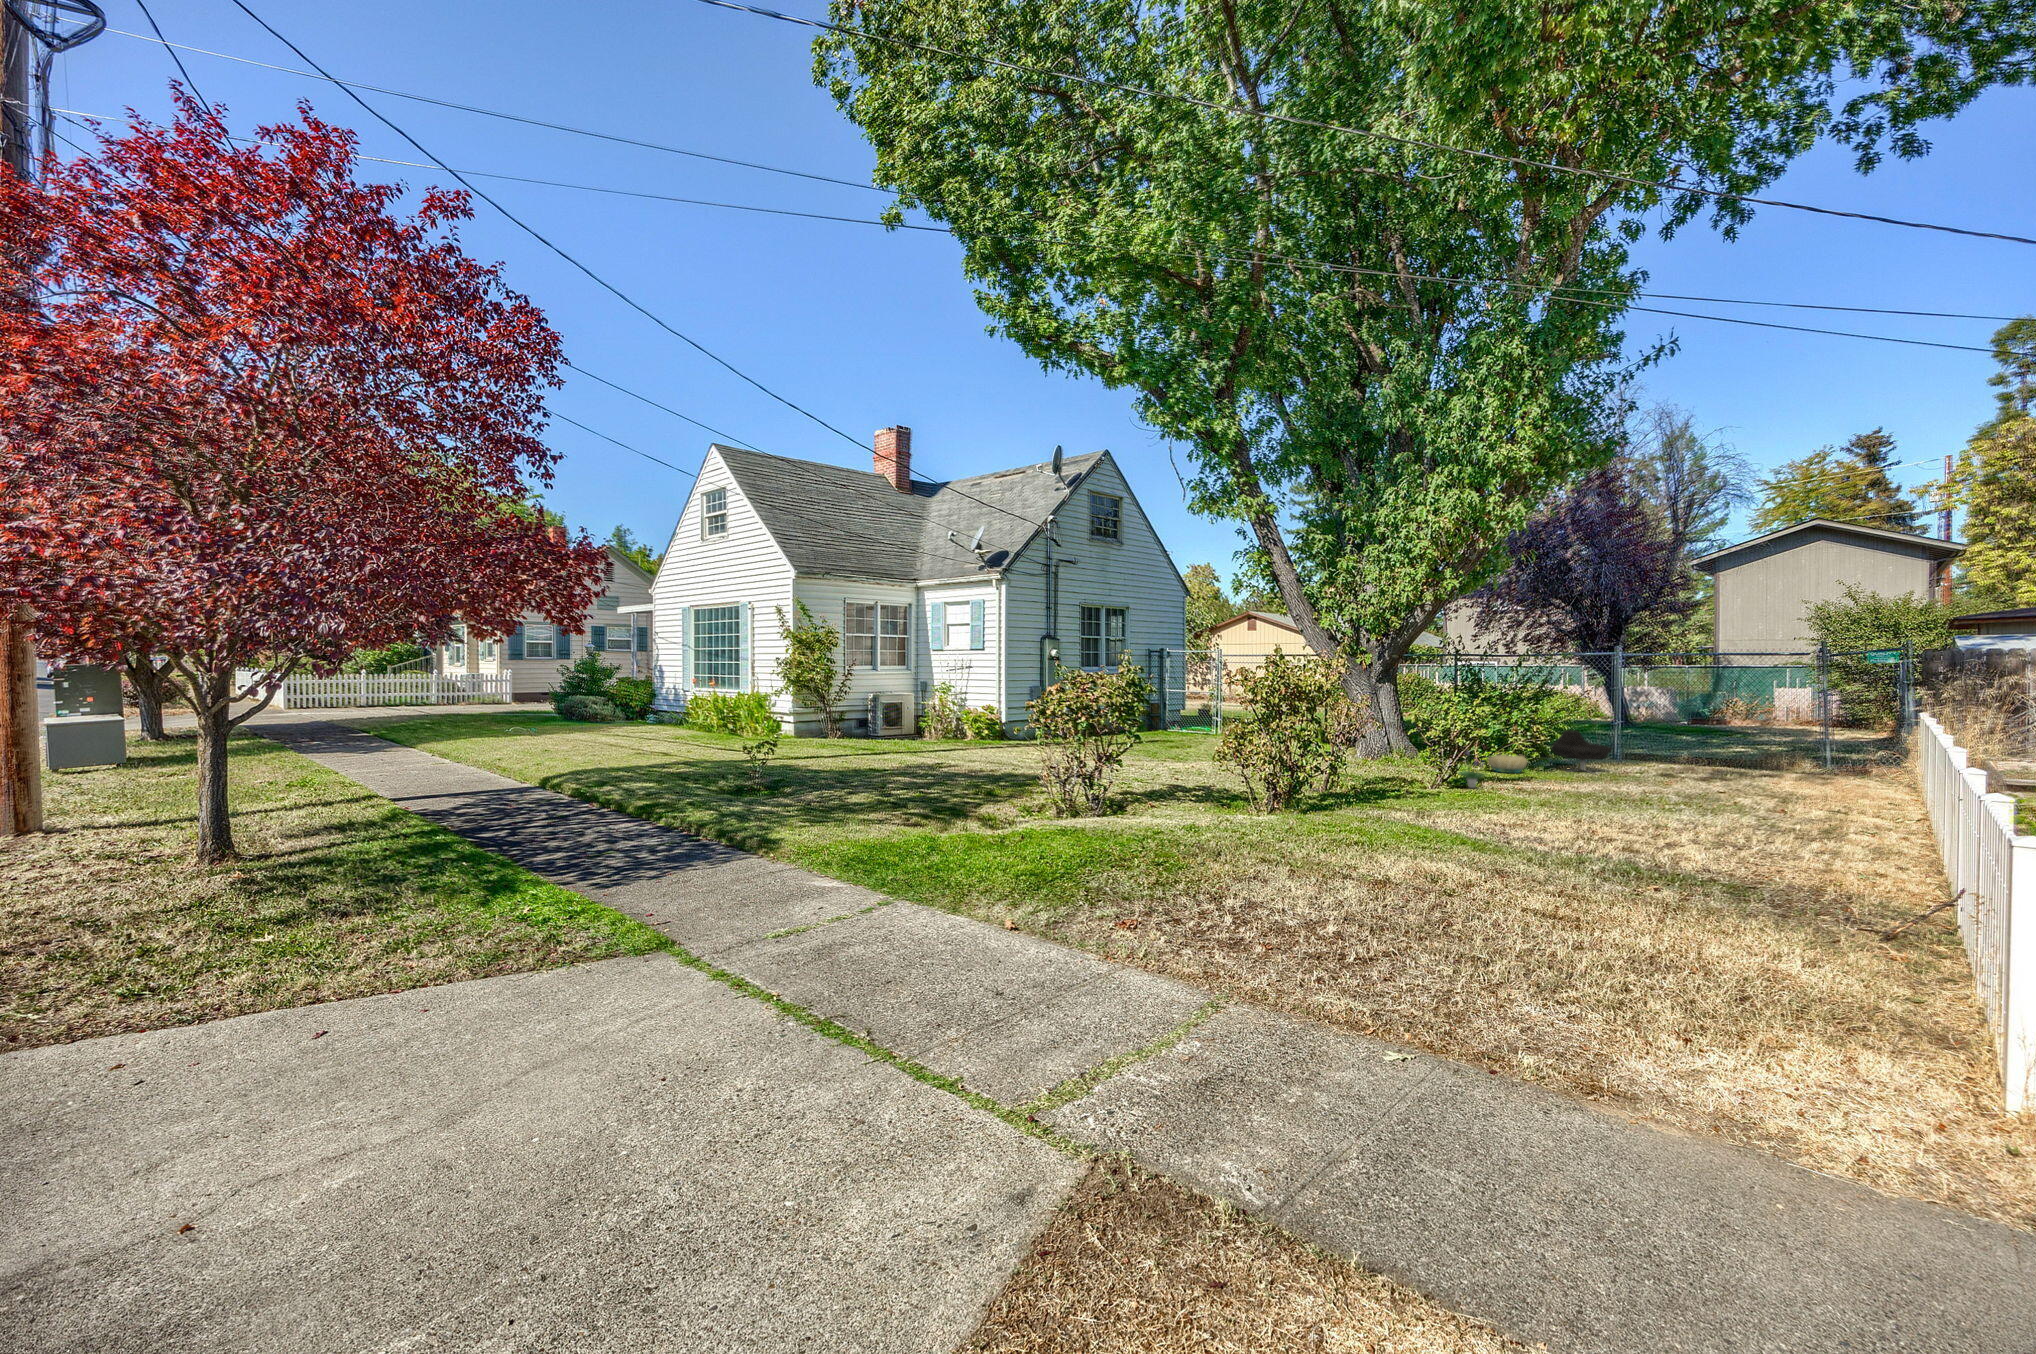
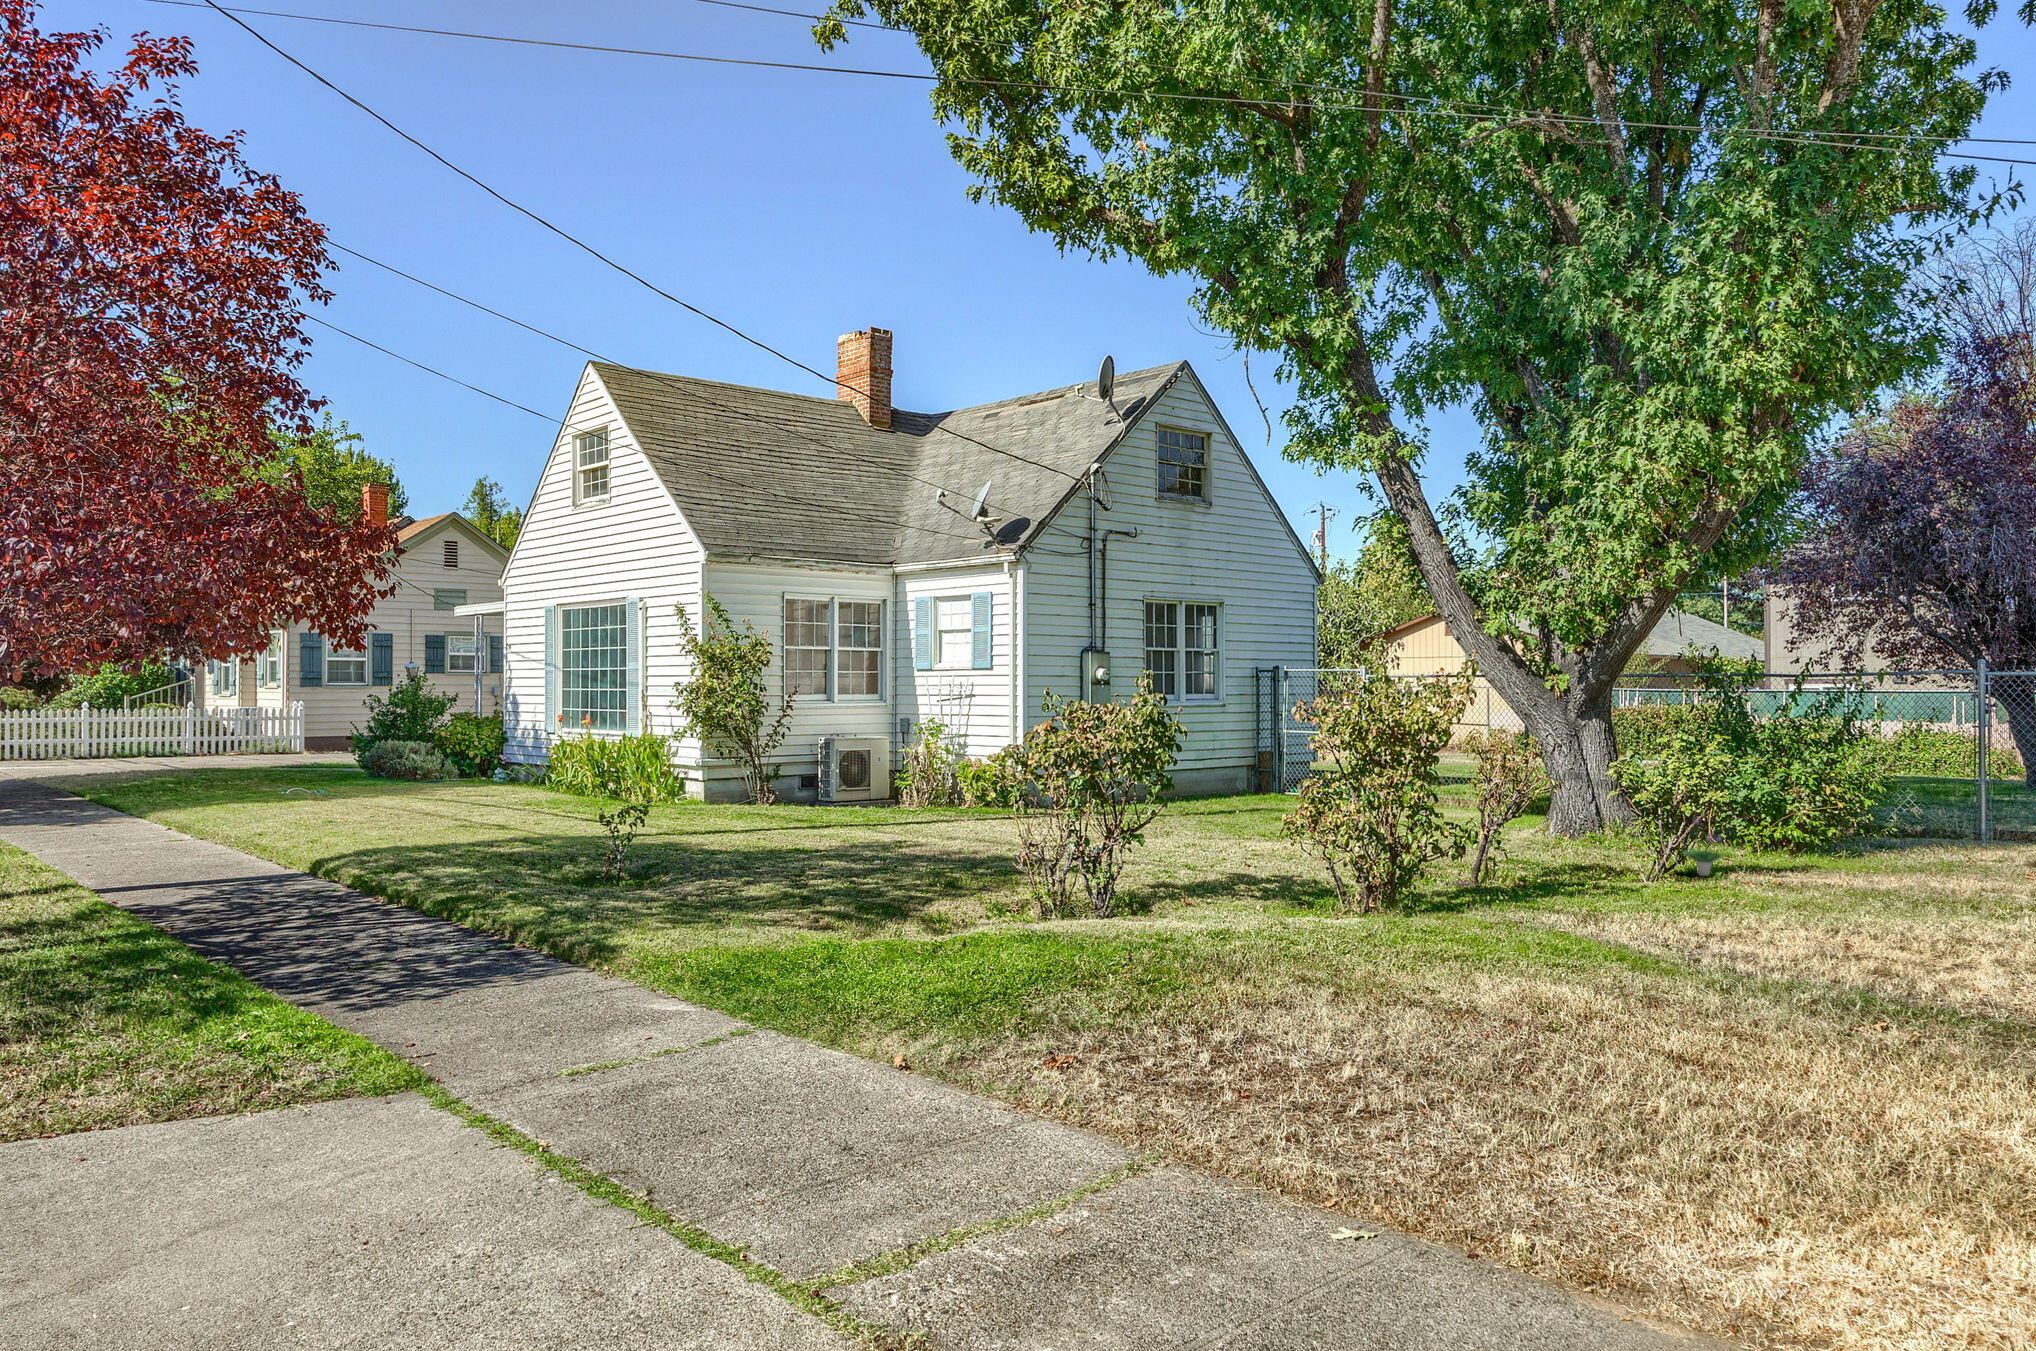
lounge chair: present [1550,730,1612,771] -> none [1842,787,1942,856]
basket: present [1487,755,1527,773] -> none [1743,822,1805,854]

